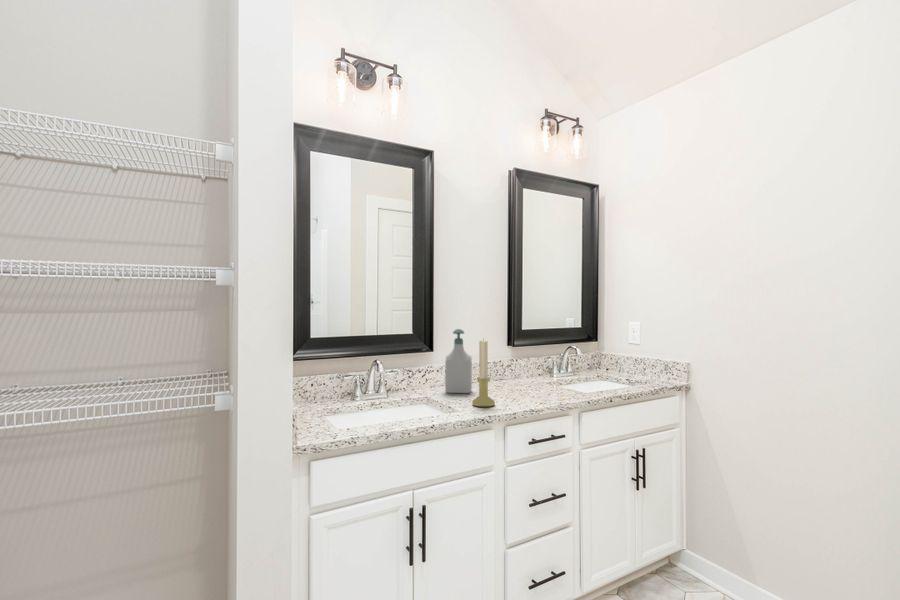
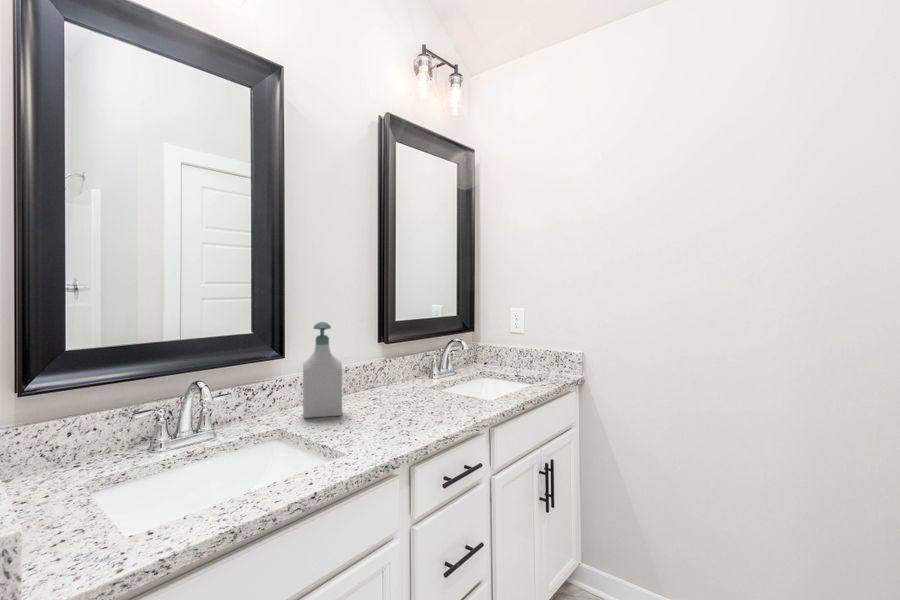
candle holder: present [472,340,495,407] -> none [359,338,393,441]

